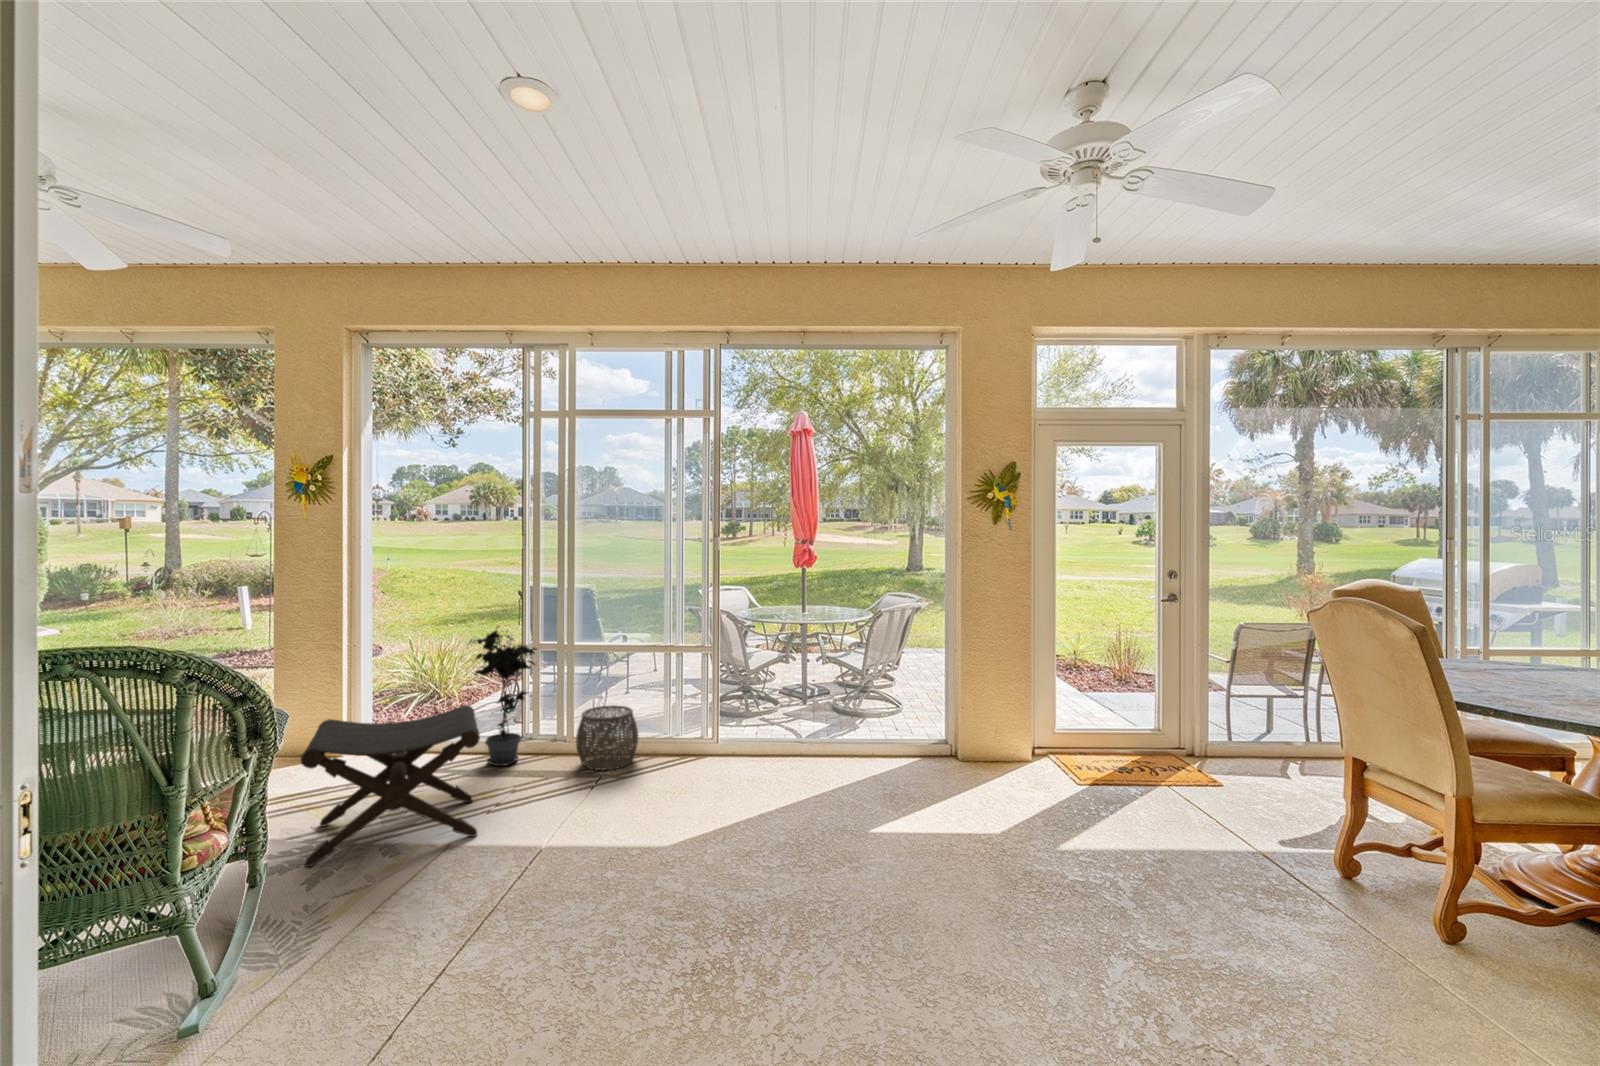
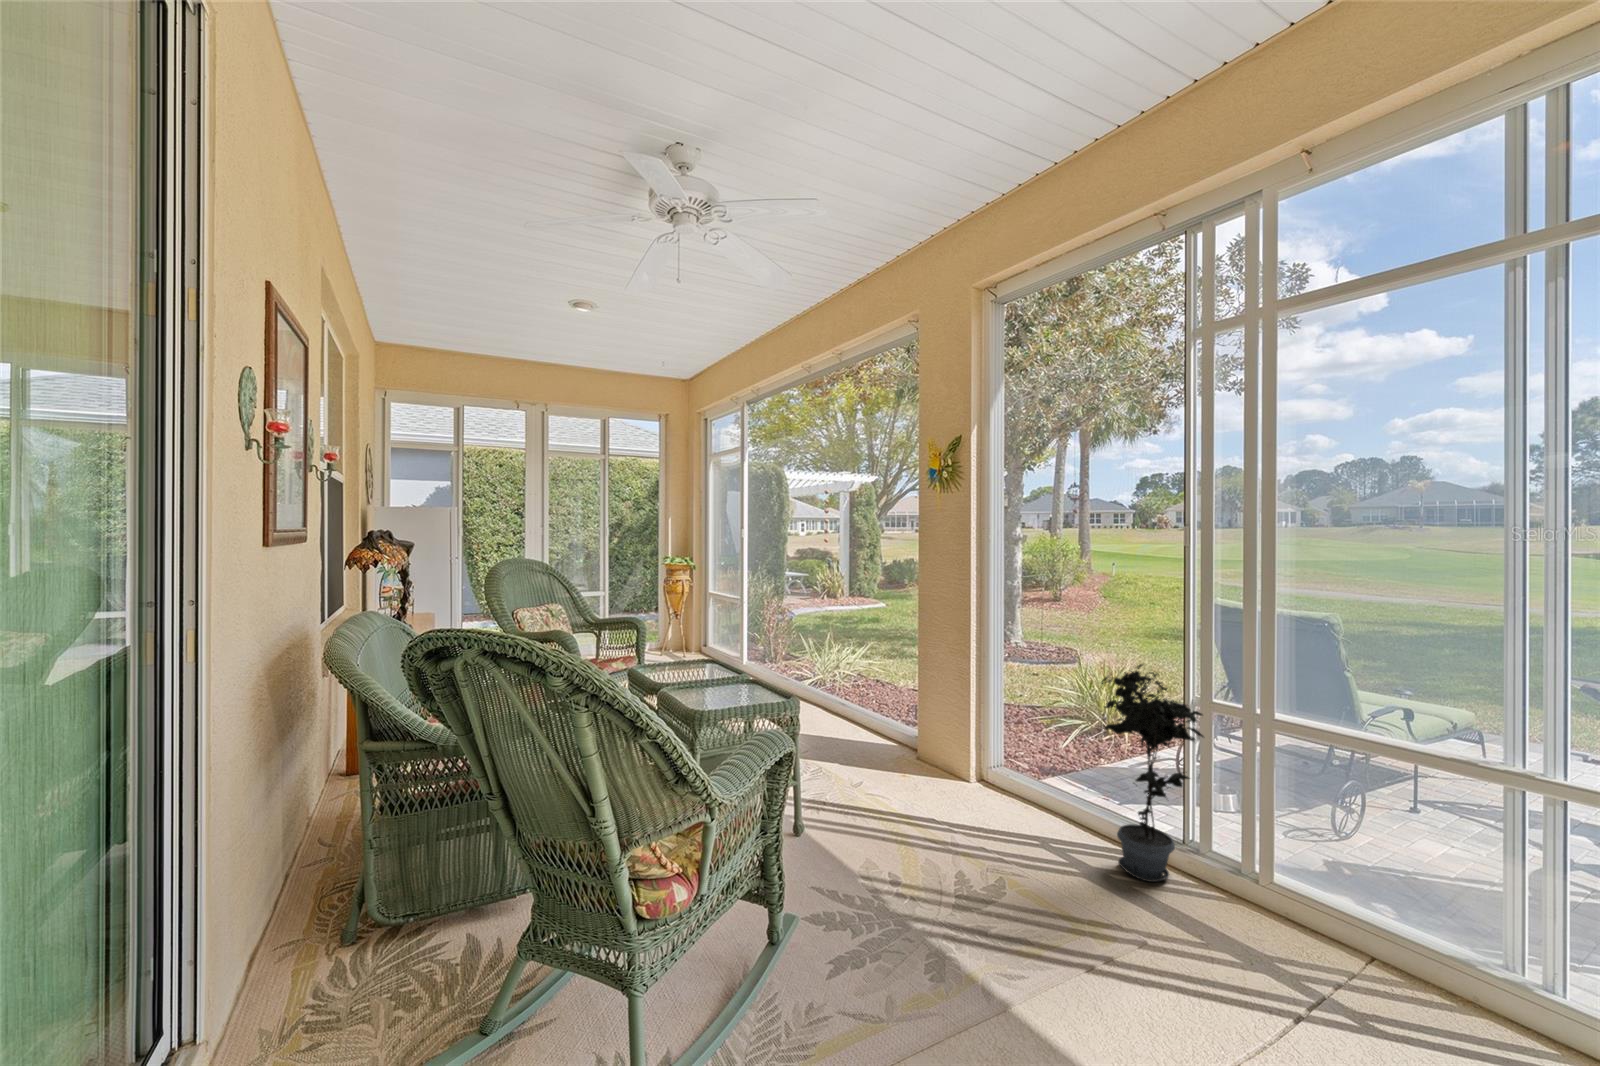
footstool: present [301,705,480,867] -> none [838,746,1083,1018]
woven basket: present [576,705,638,771] -> none [1271,845,1425,999]

